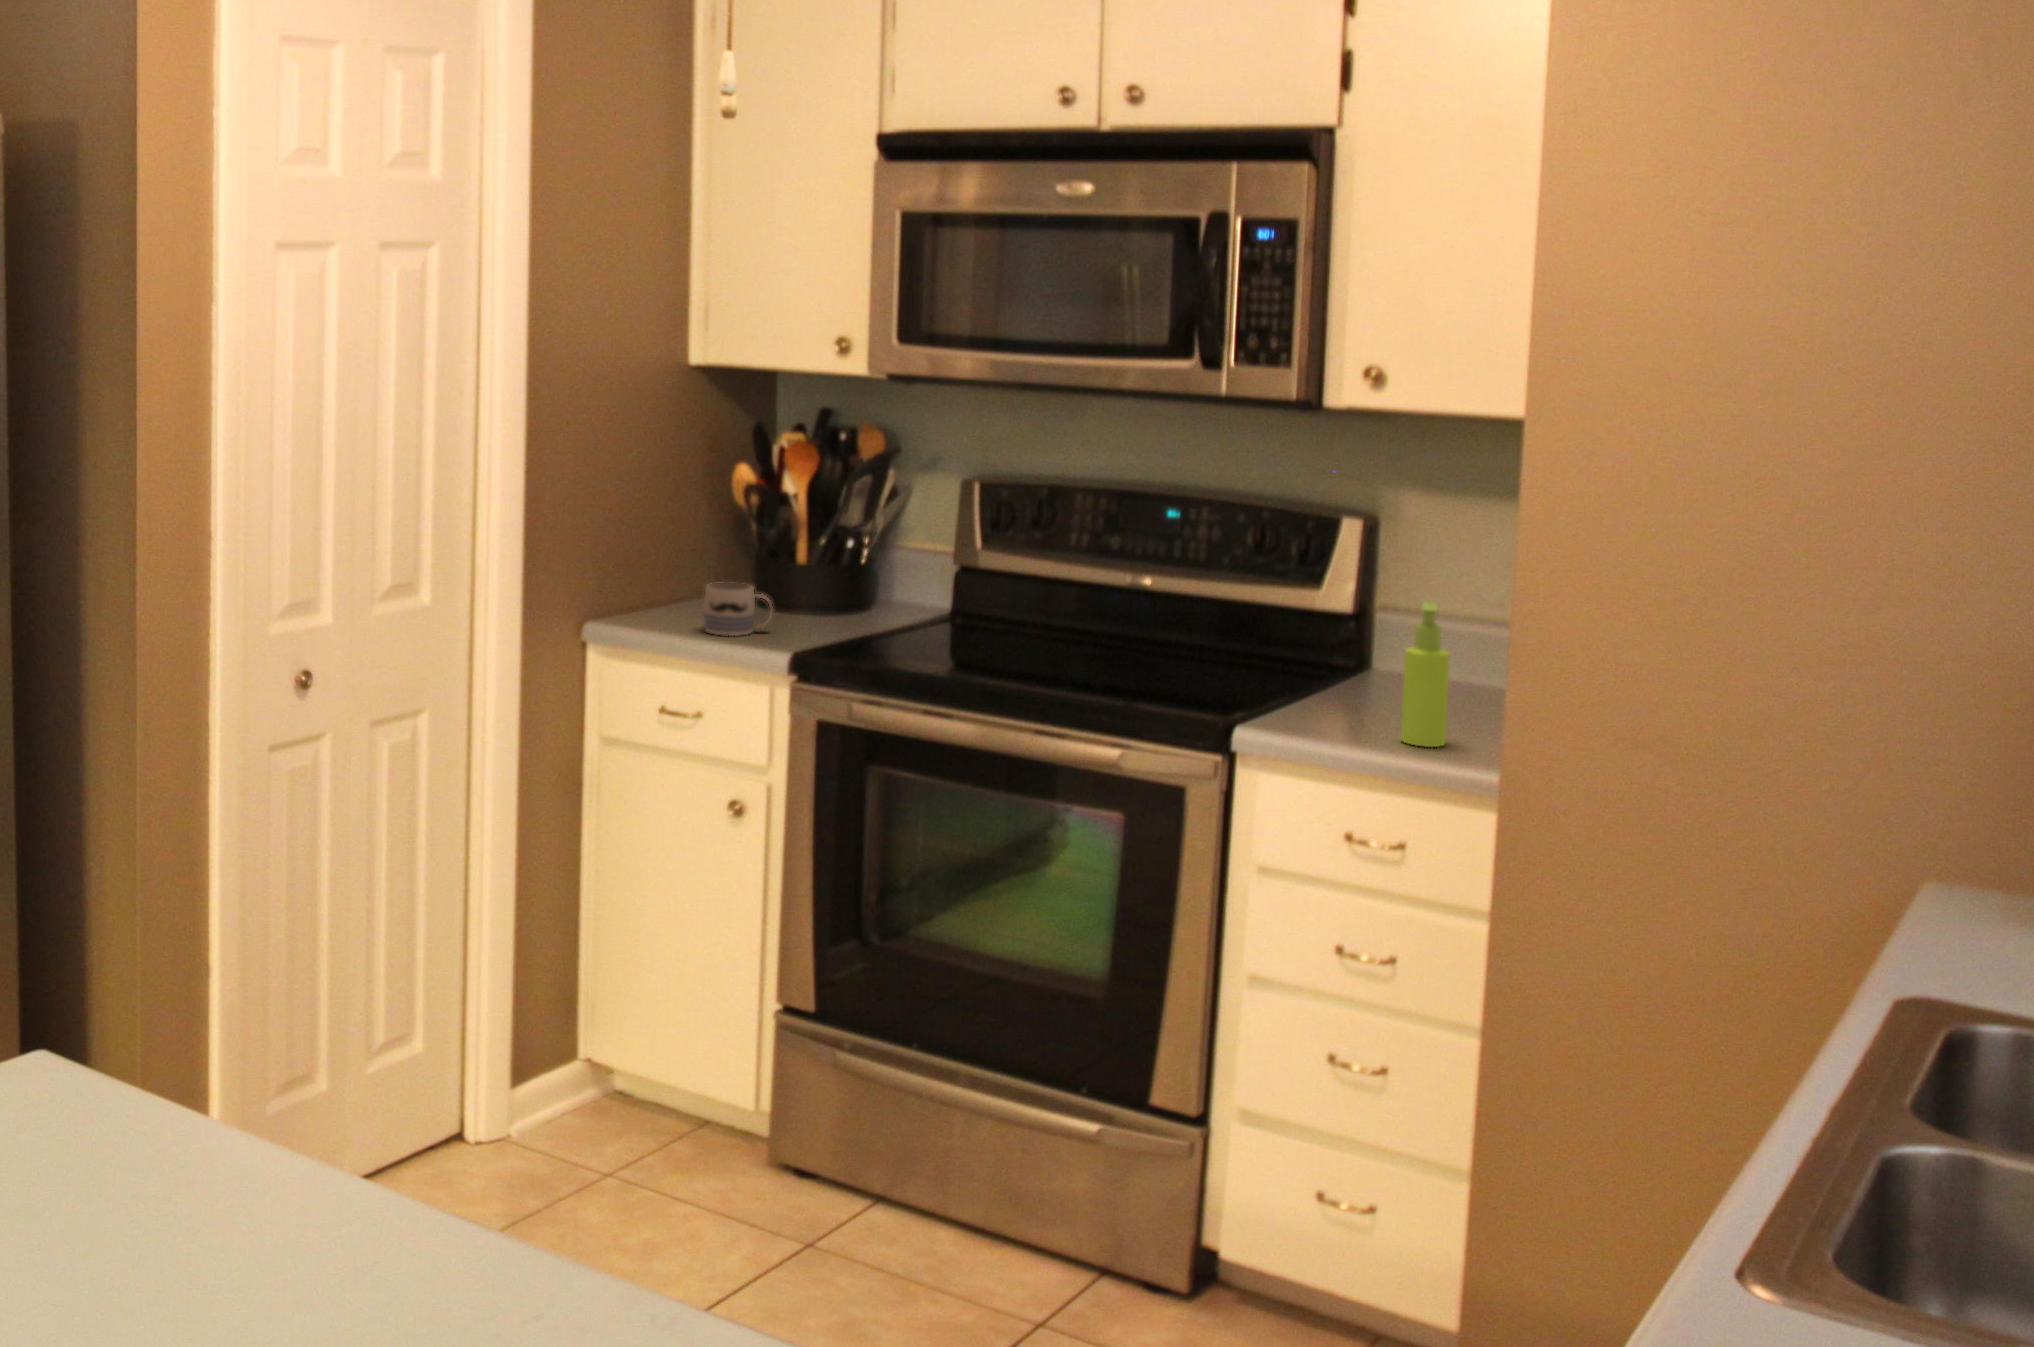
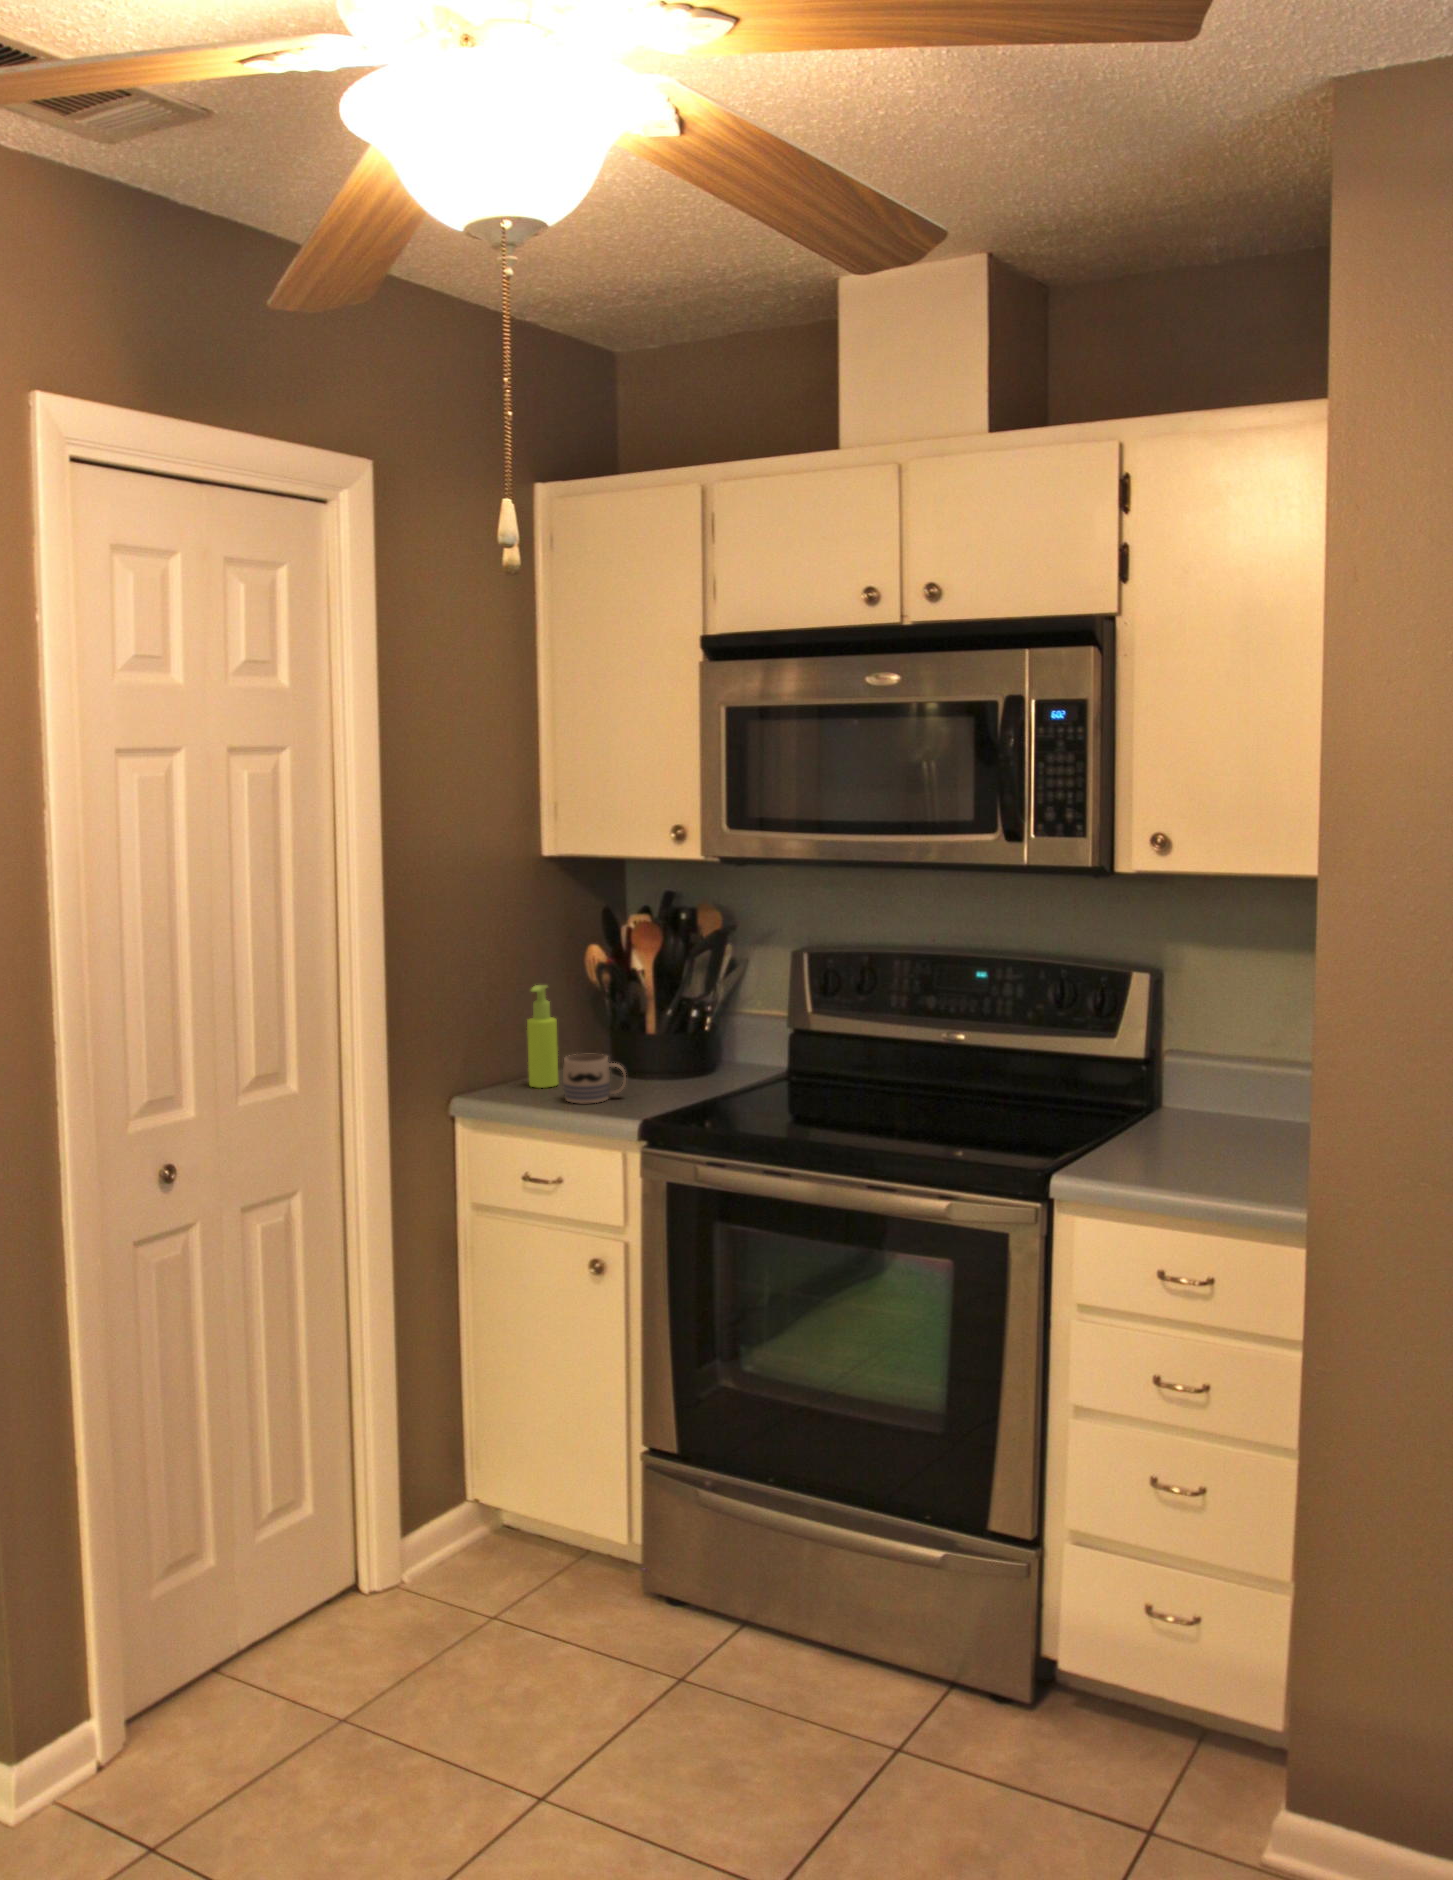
soap dispenser: present [1401,602,1450,747] -> present [527,985,559,1088]

